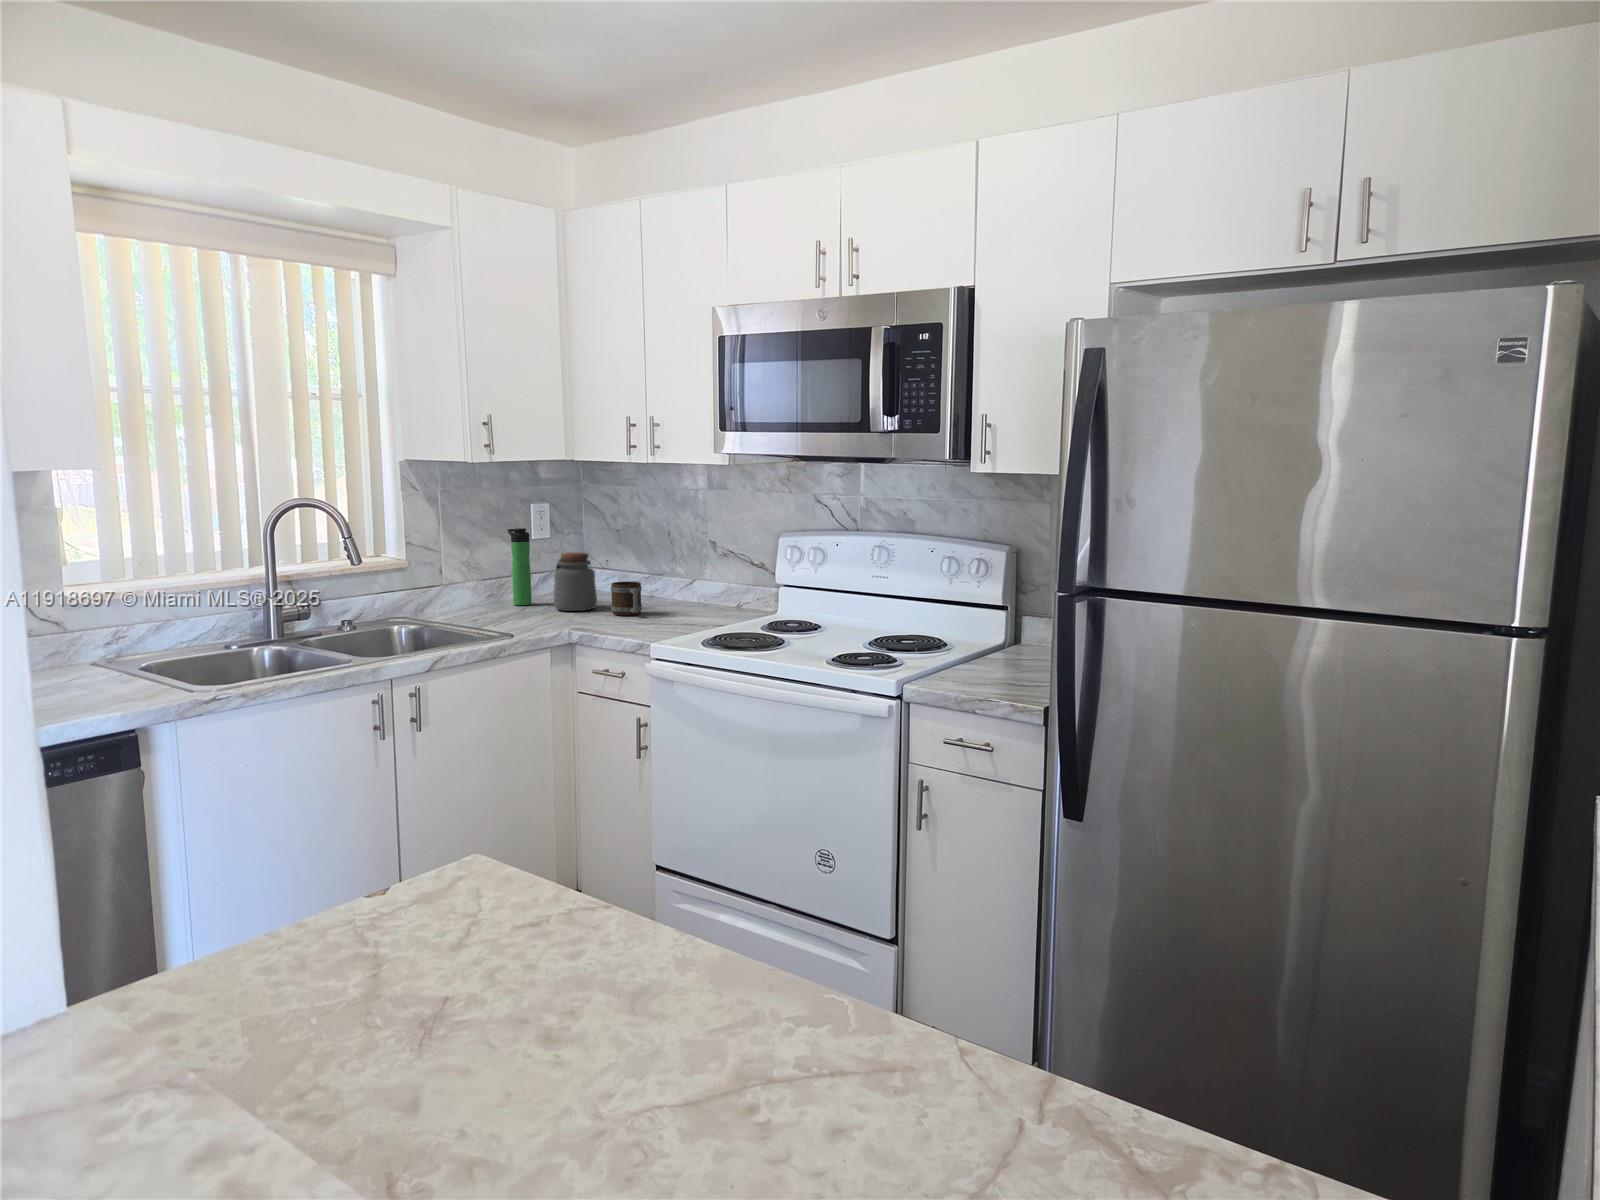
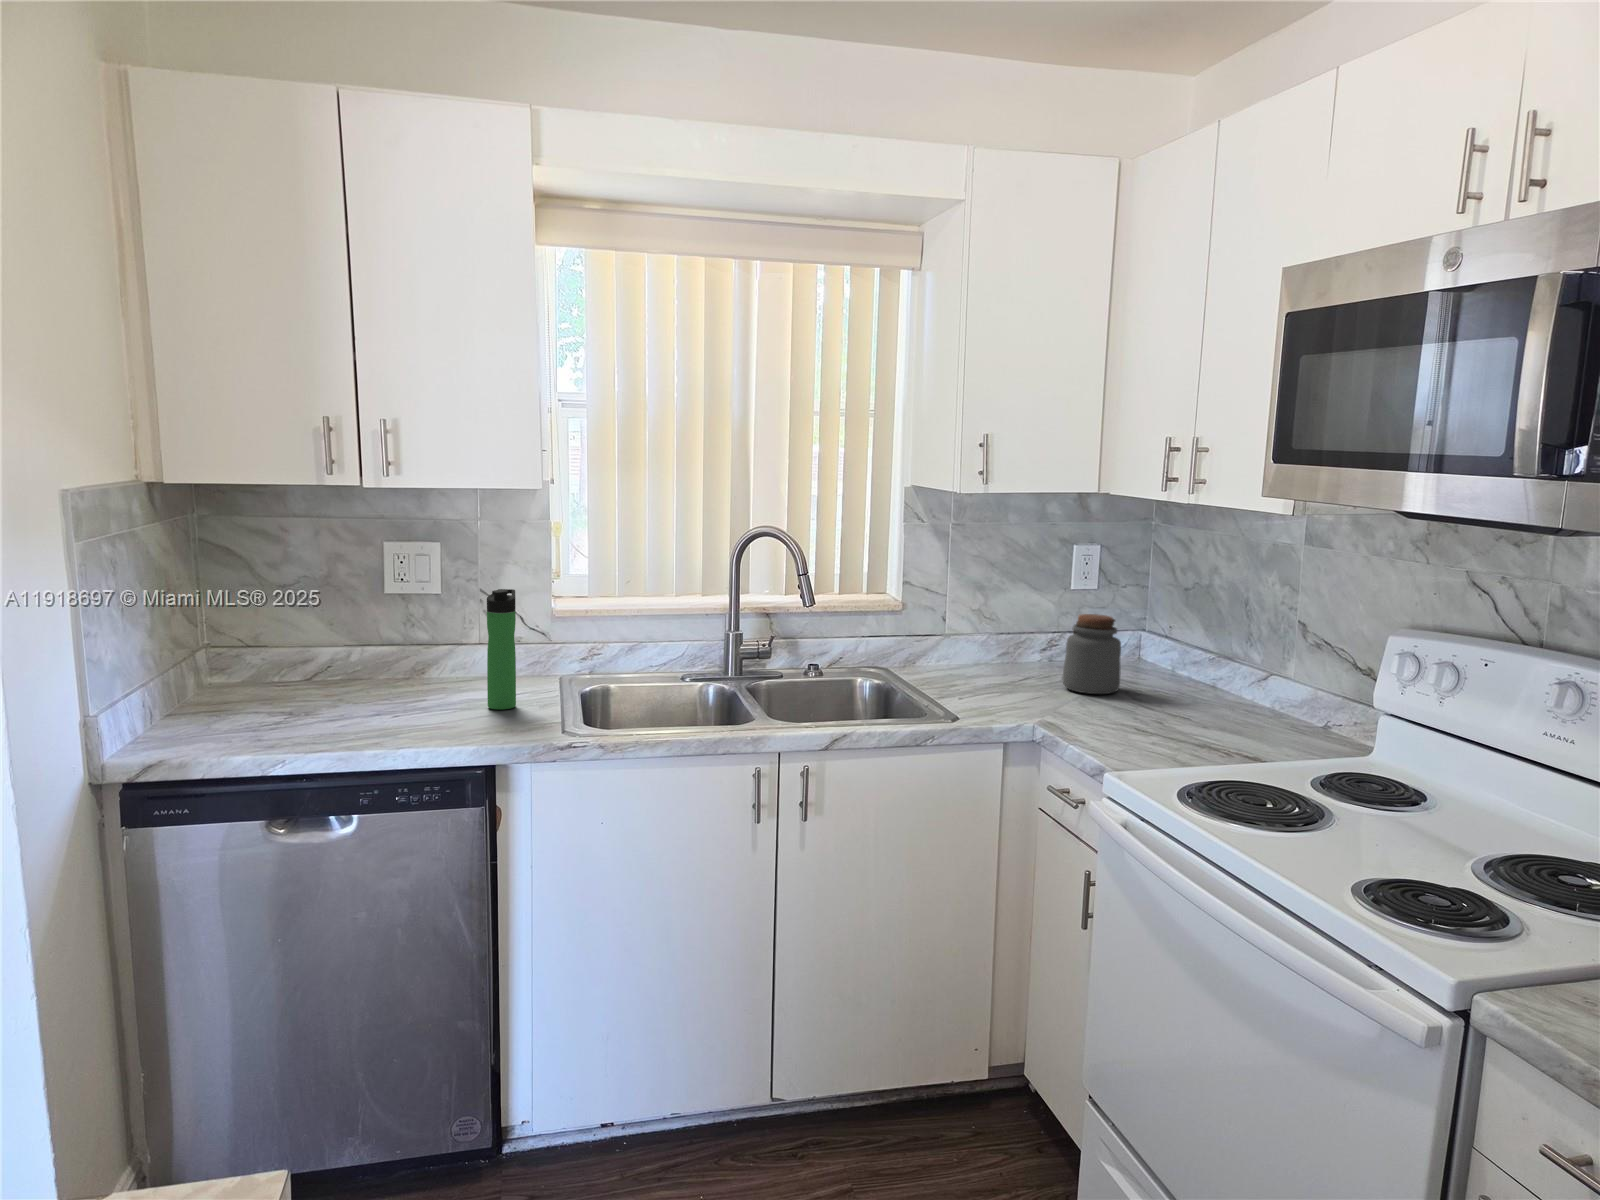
bottle: present [507,528,532,605] -> present [487,589,516,709]
mug: present [611,581,642,616] -> none [1124,664,1171,714]

